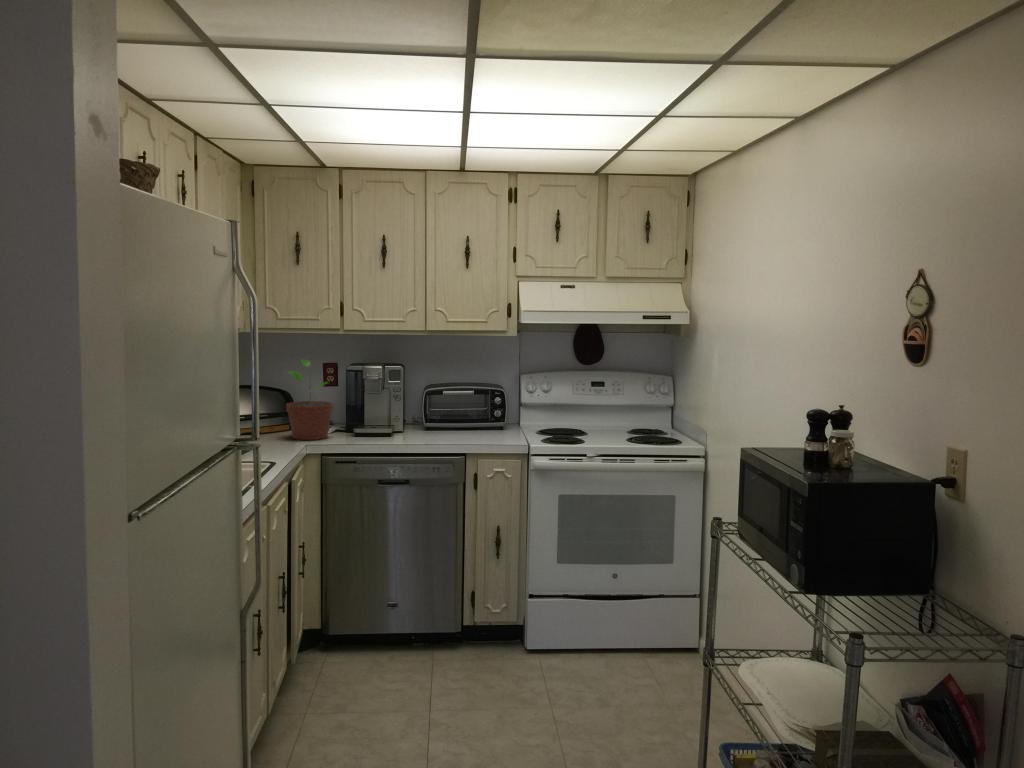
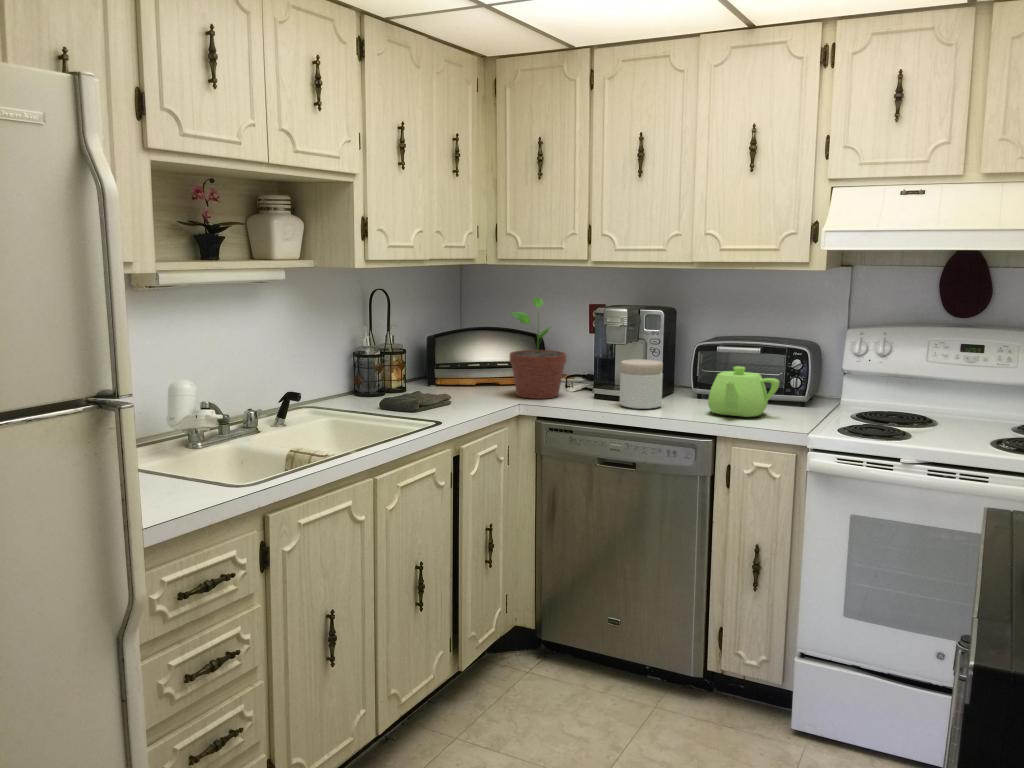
jar: none [383,403,415,440] -> present [620,359,663,409]
teapot: none [450,404,498,439] -> present [708,366,779,417]

